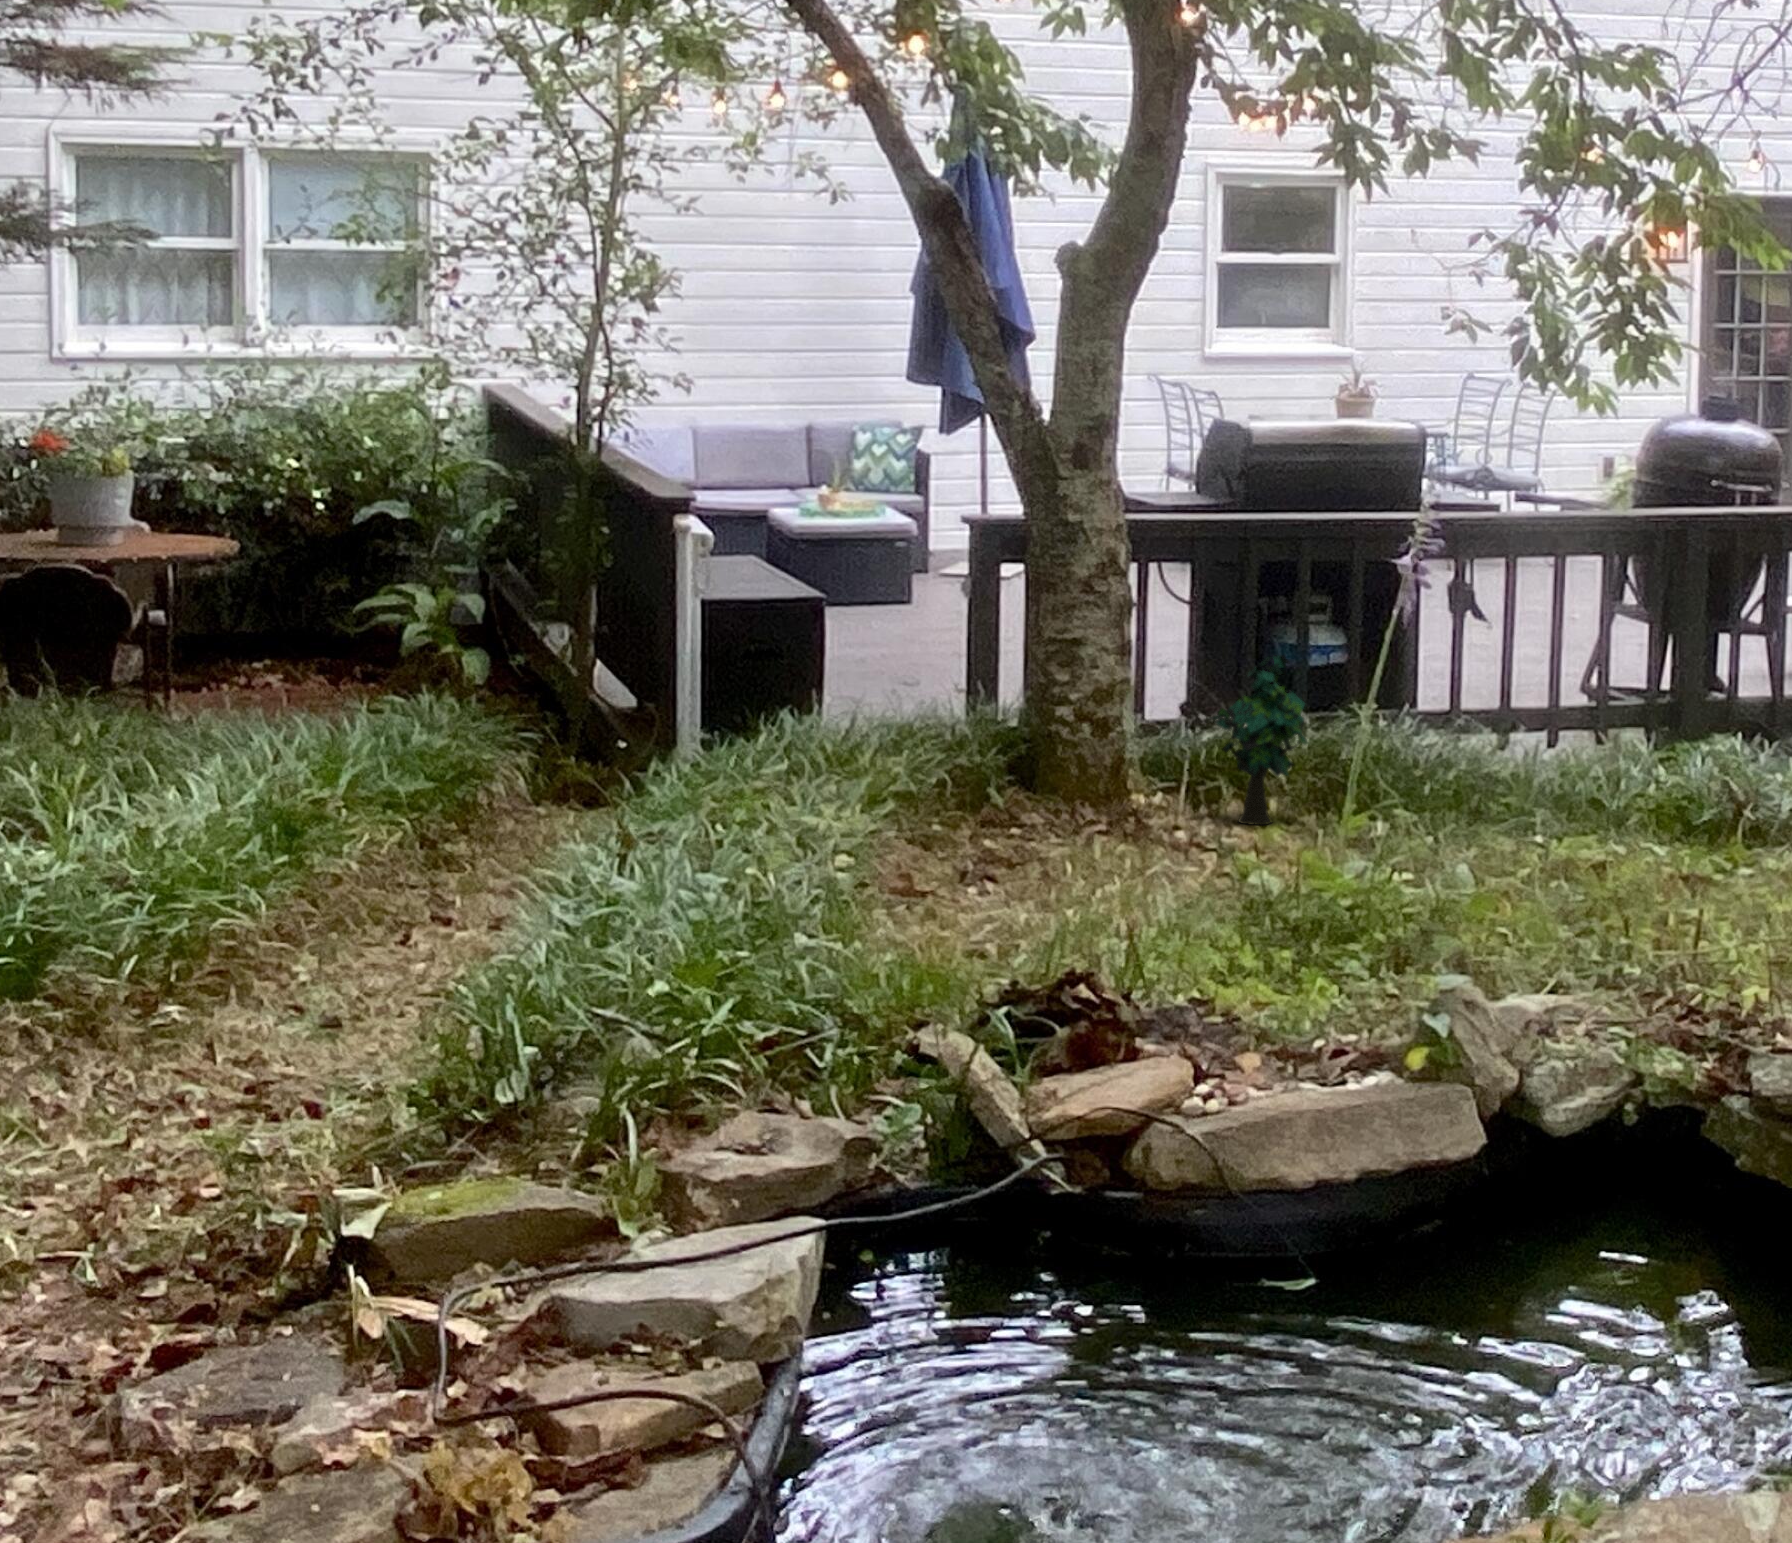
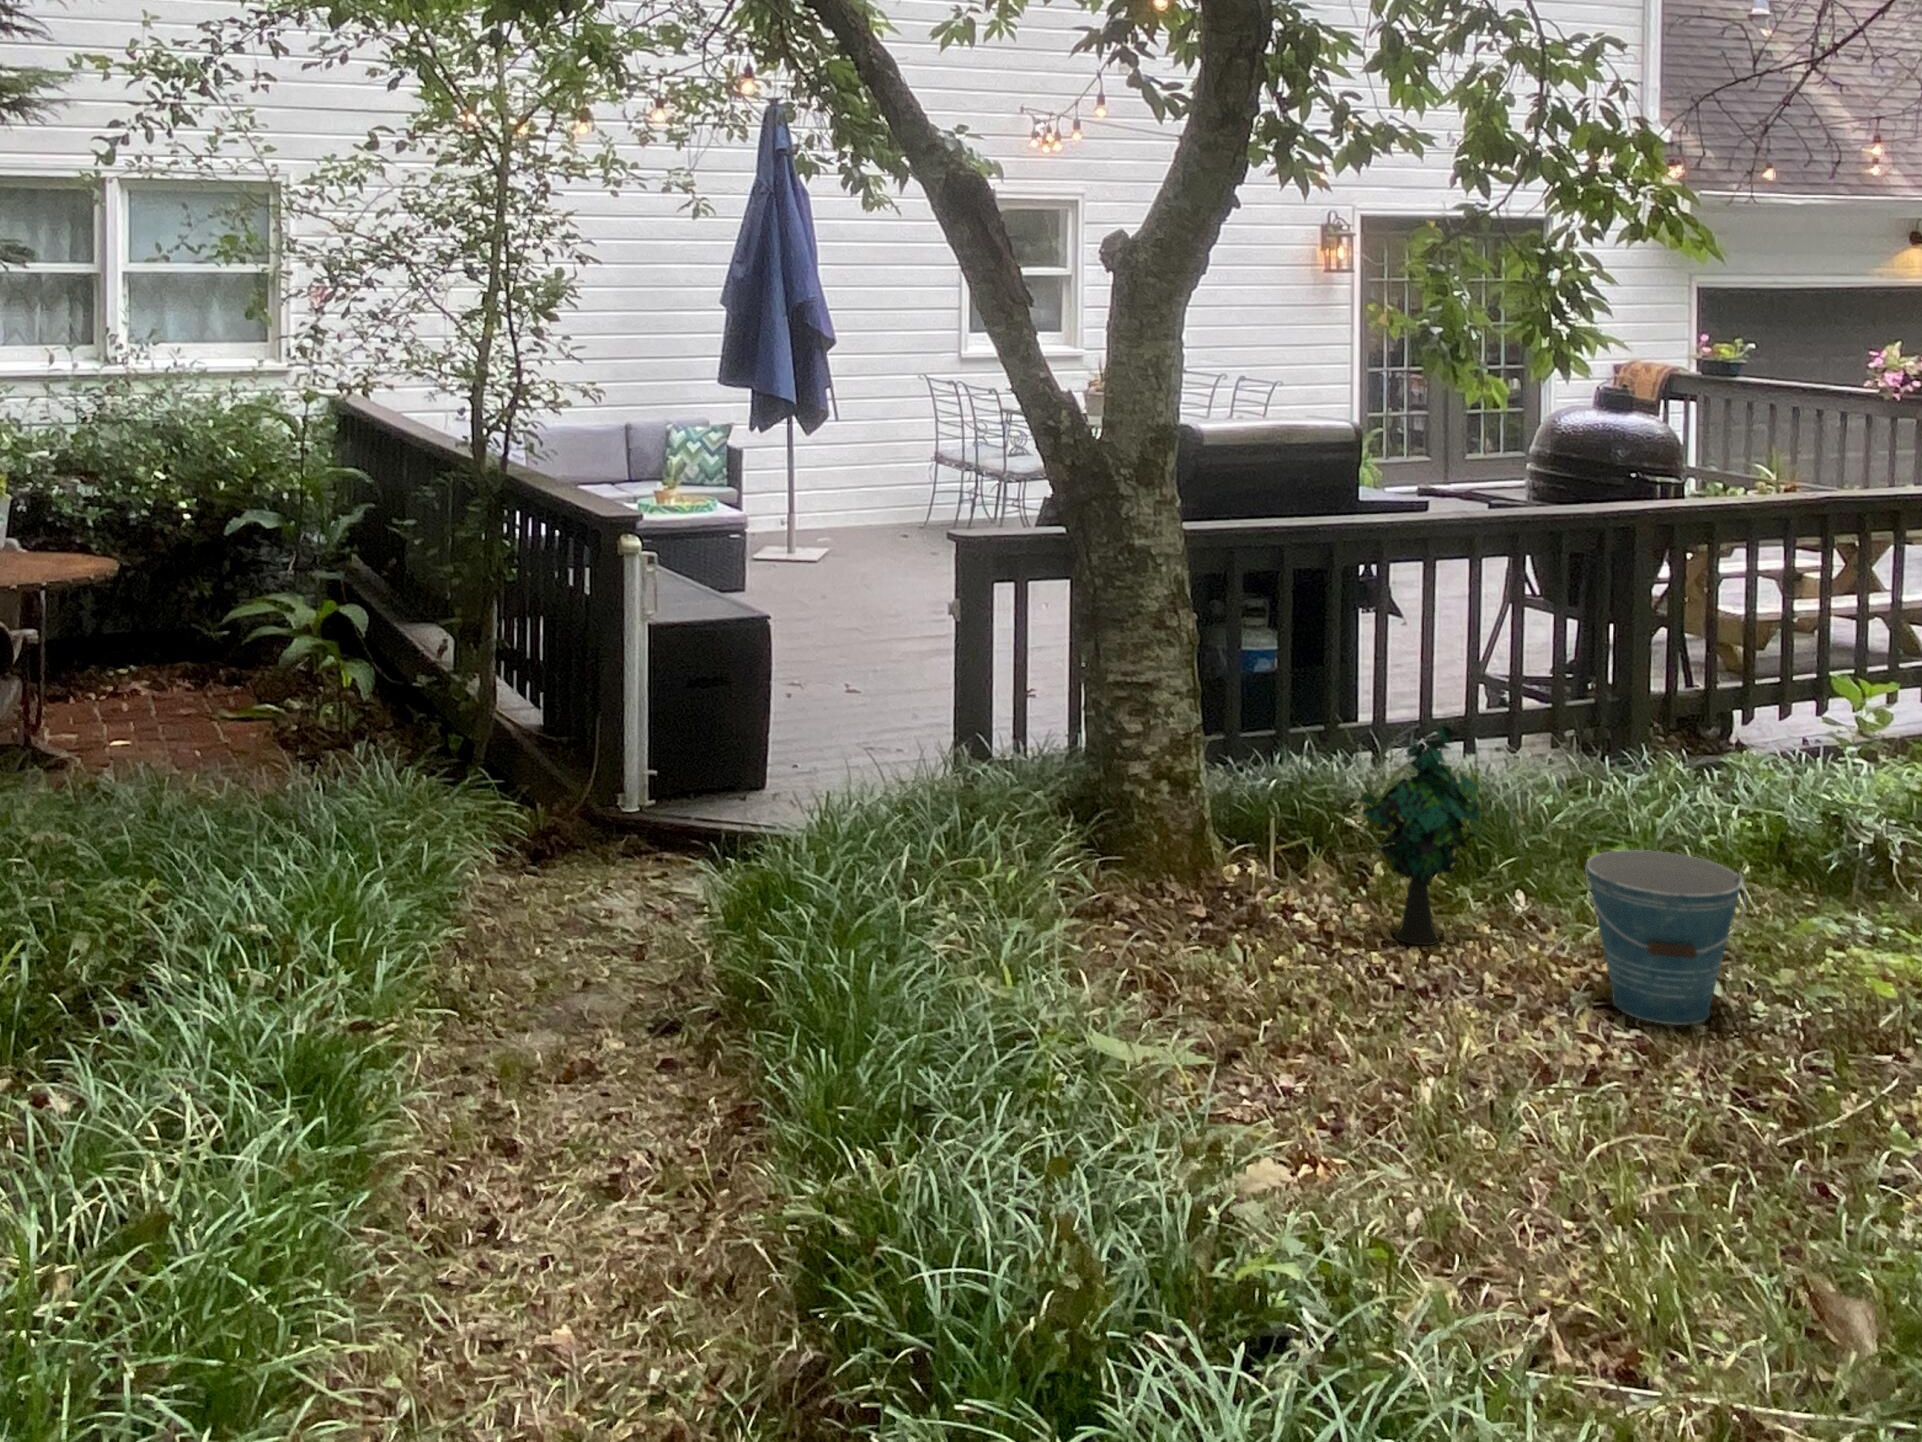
bucket: none [1324,741,1438,858] -> present [1585,850,1746,1025]

